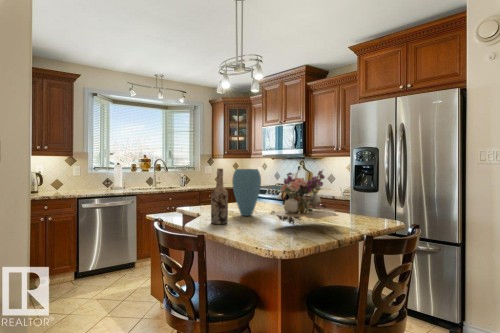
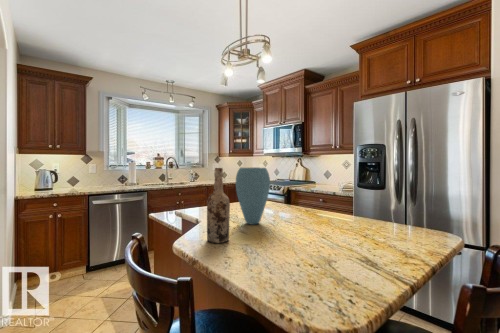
flower arrangement: present [271,171,338,225] -> none [286,168,388,246]

